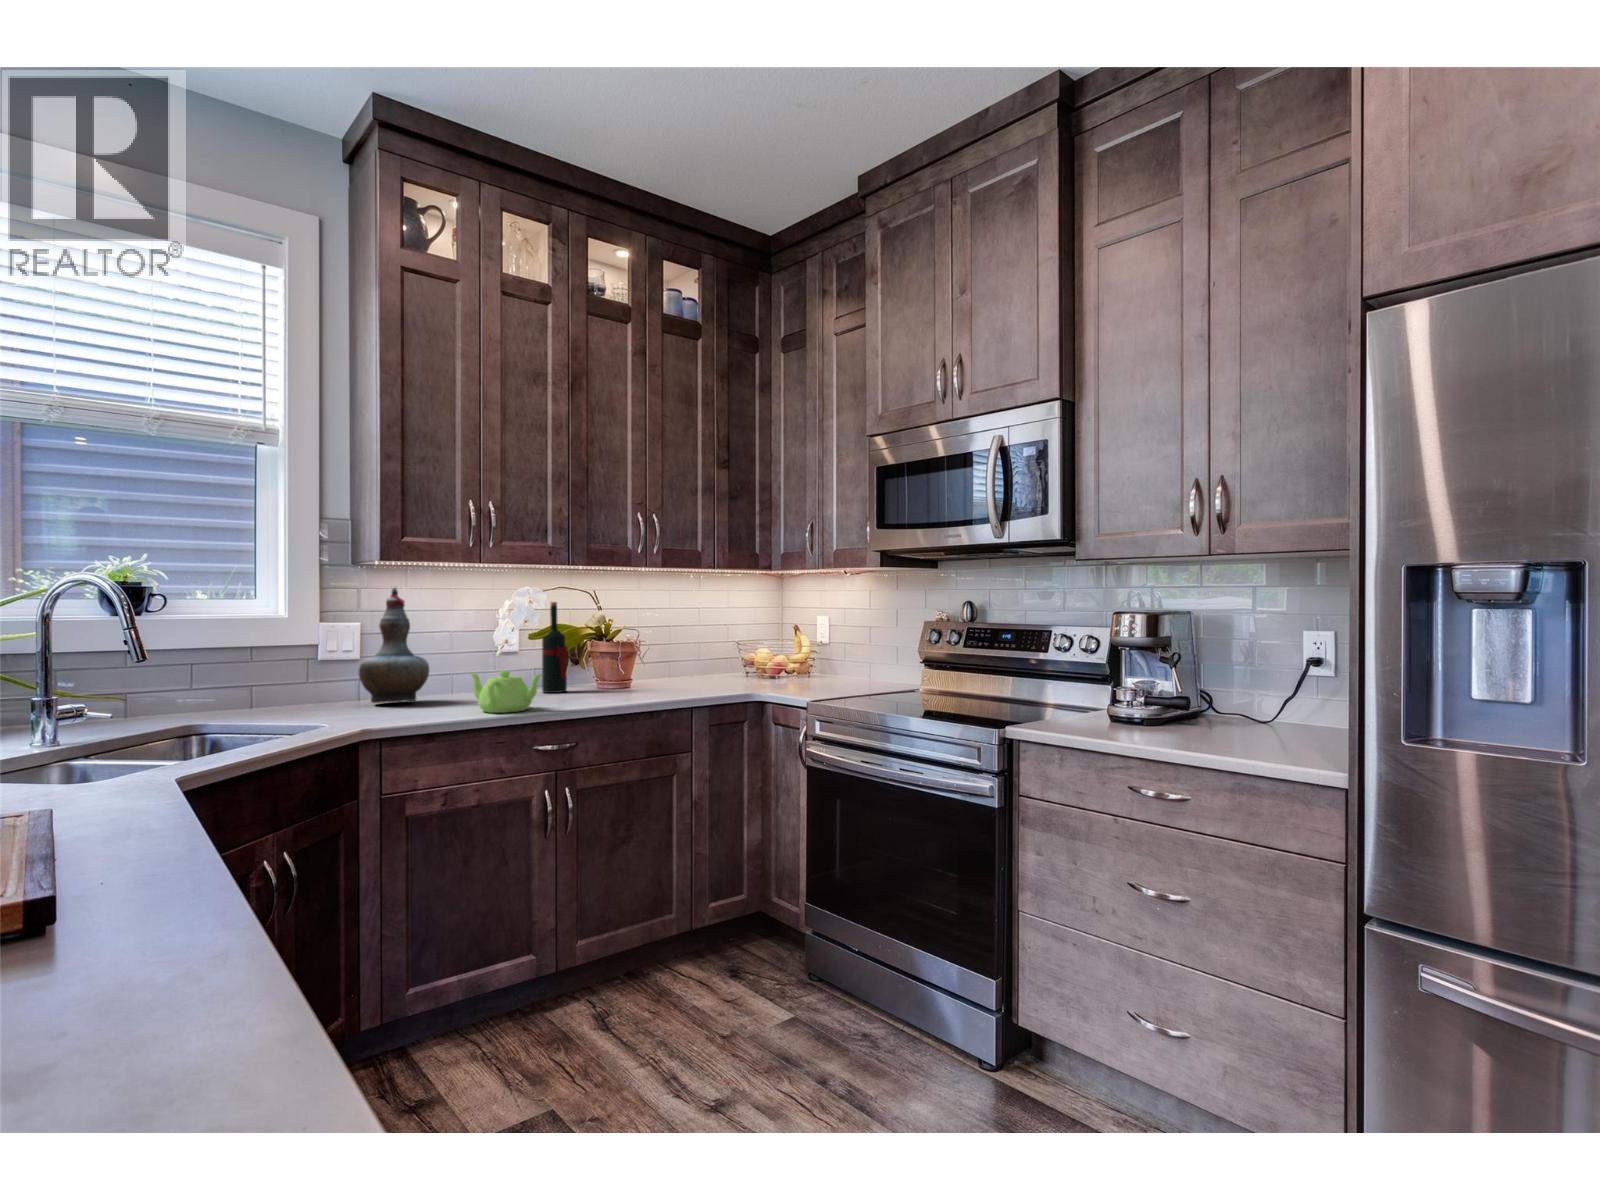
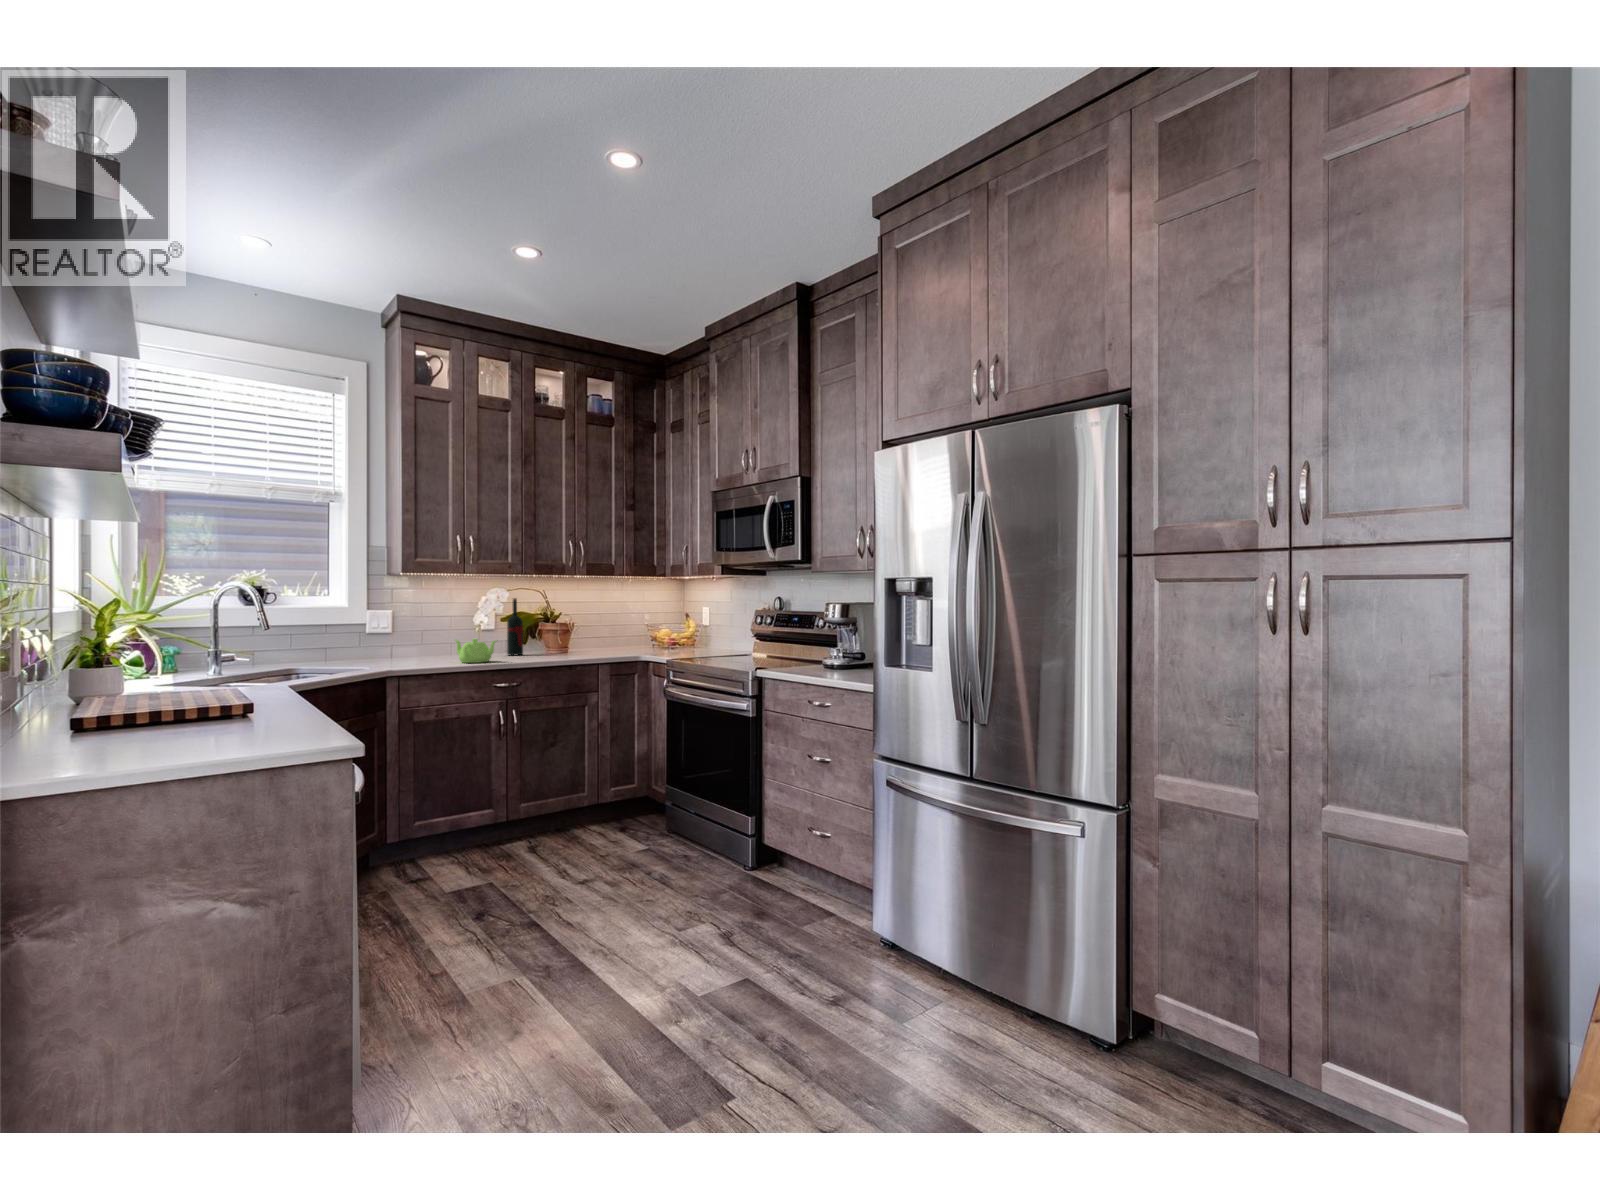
decorative vase: present [359,588,429,703] -> none [390,588,433,659]

